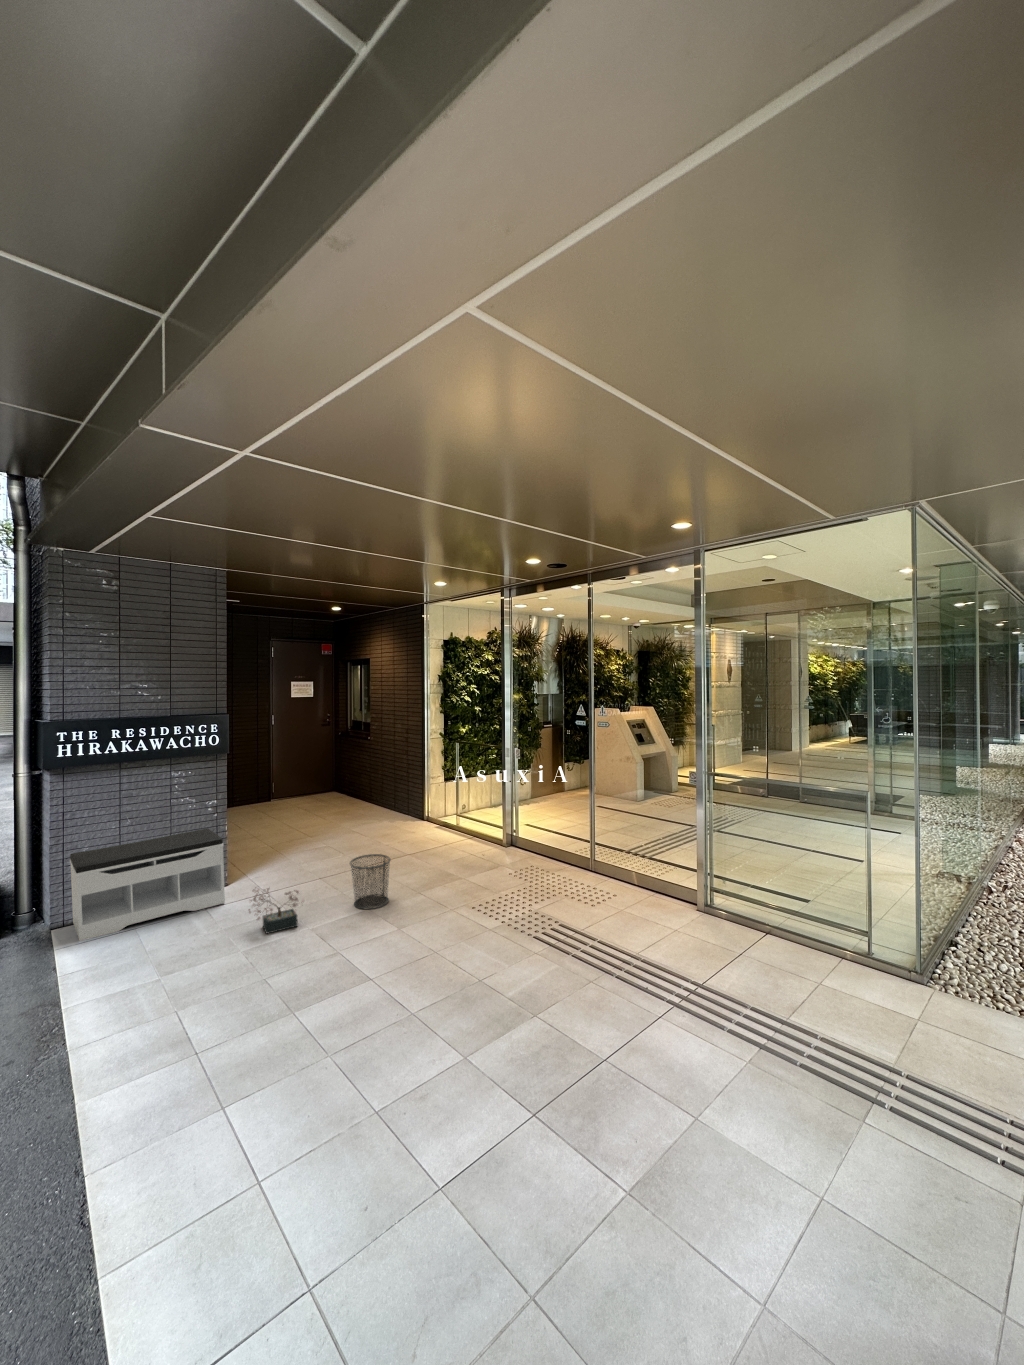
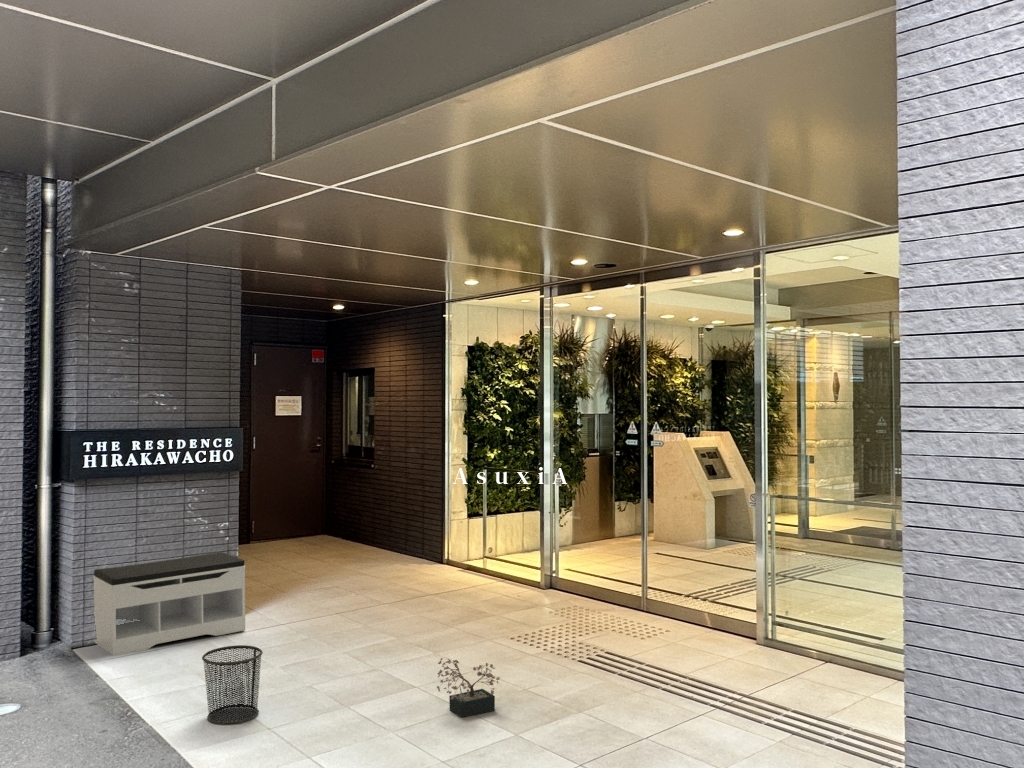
waste bin: present [350,854,390,909] -> present [202,645,263,724]
decorative plant: present [249,888,304,933] -> present [437,658,500,718]

